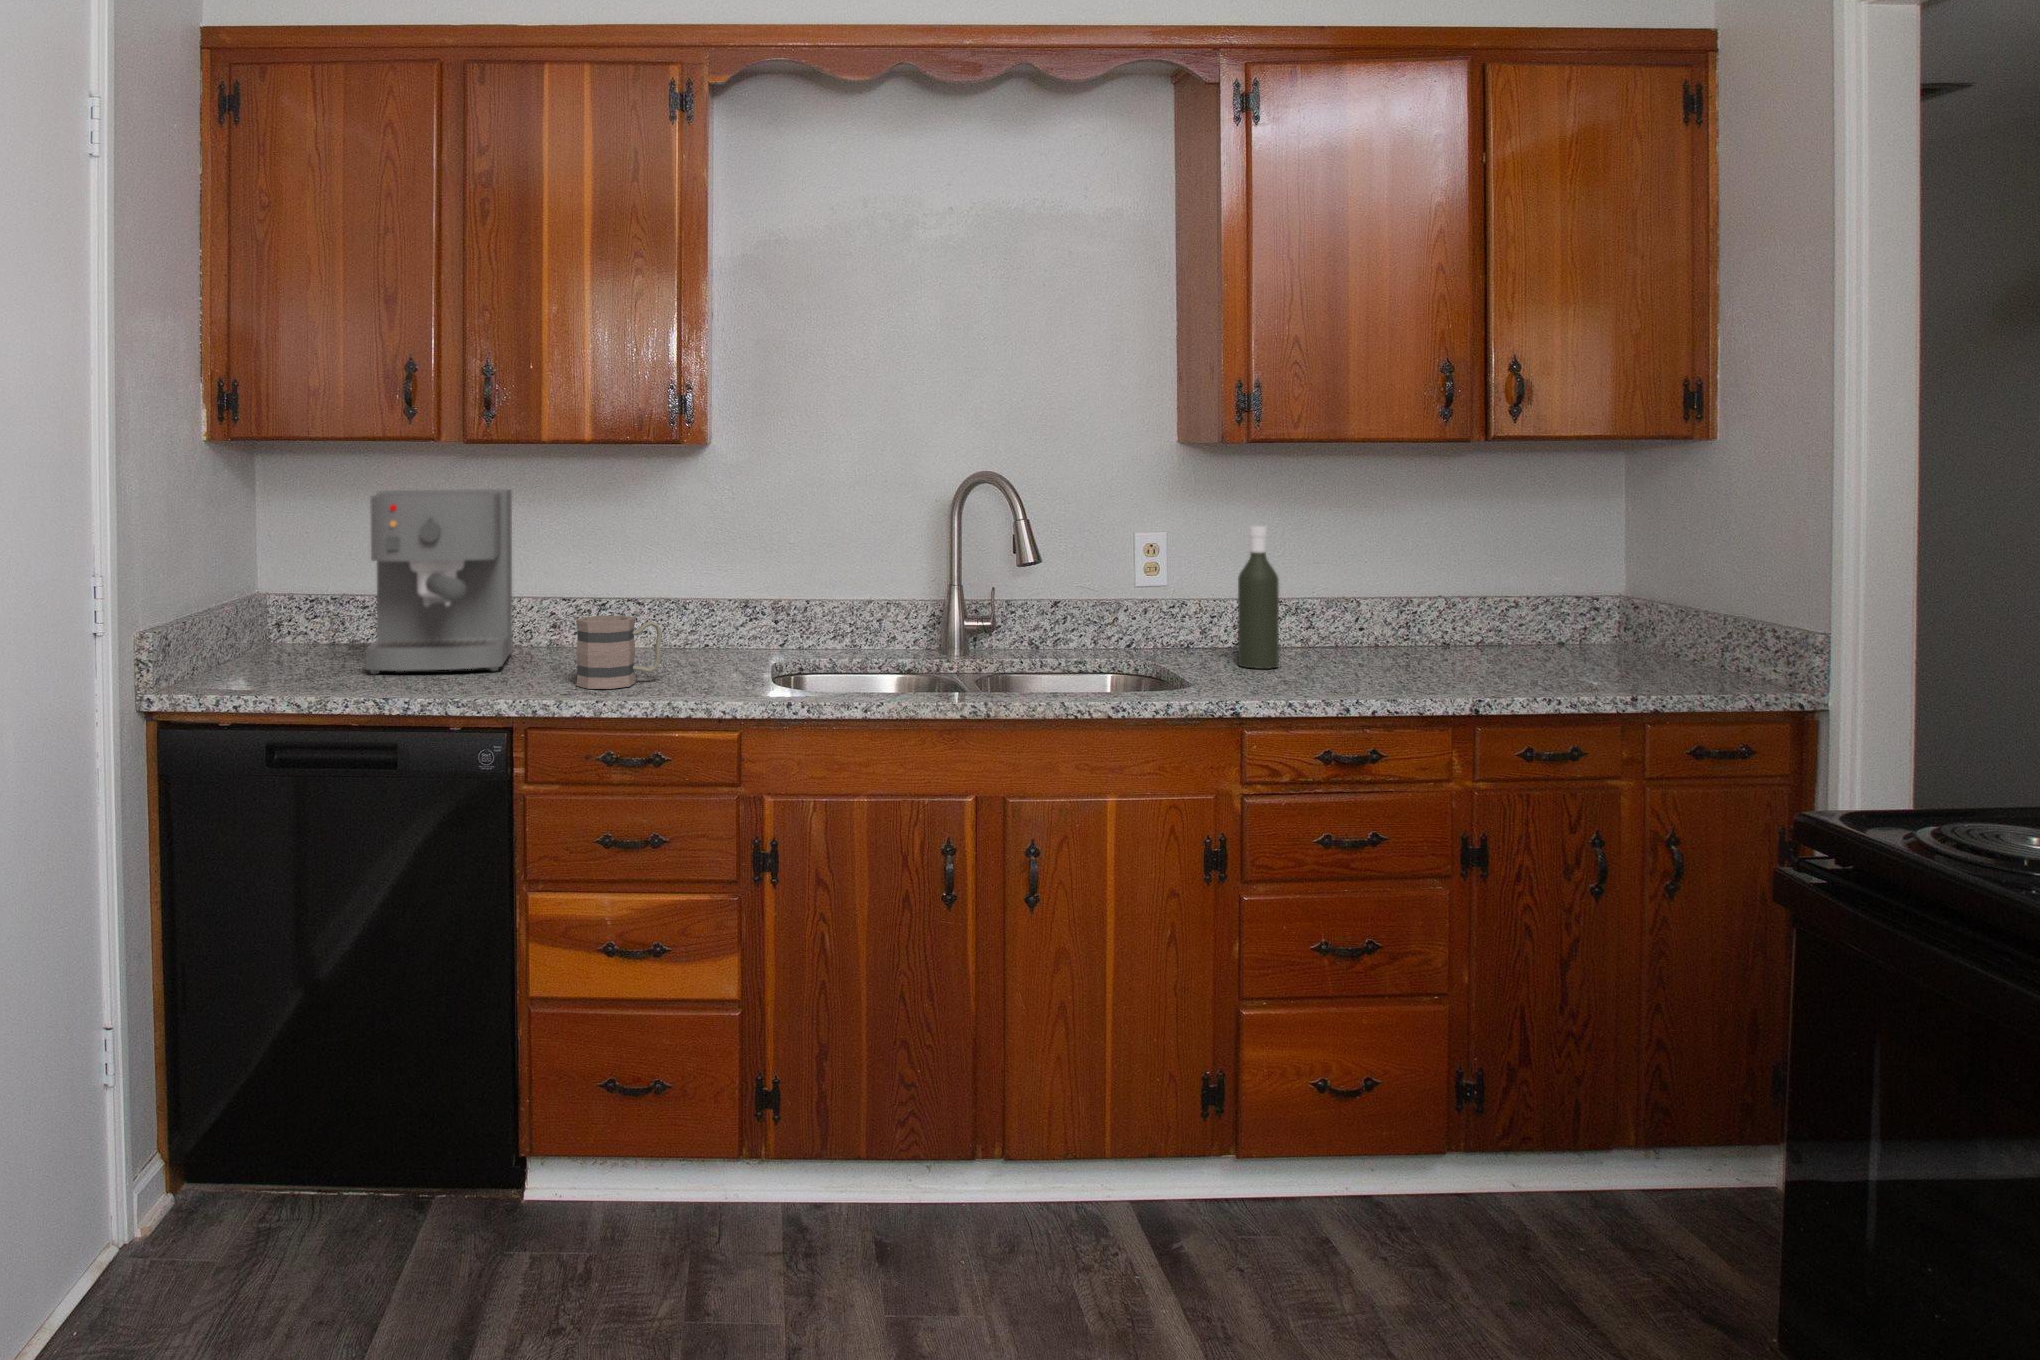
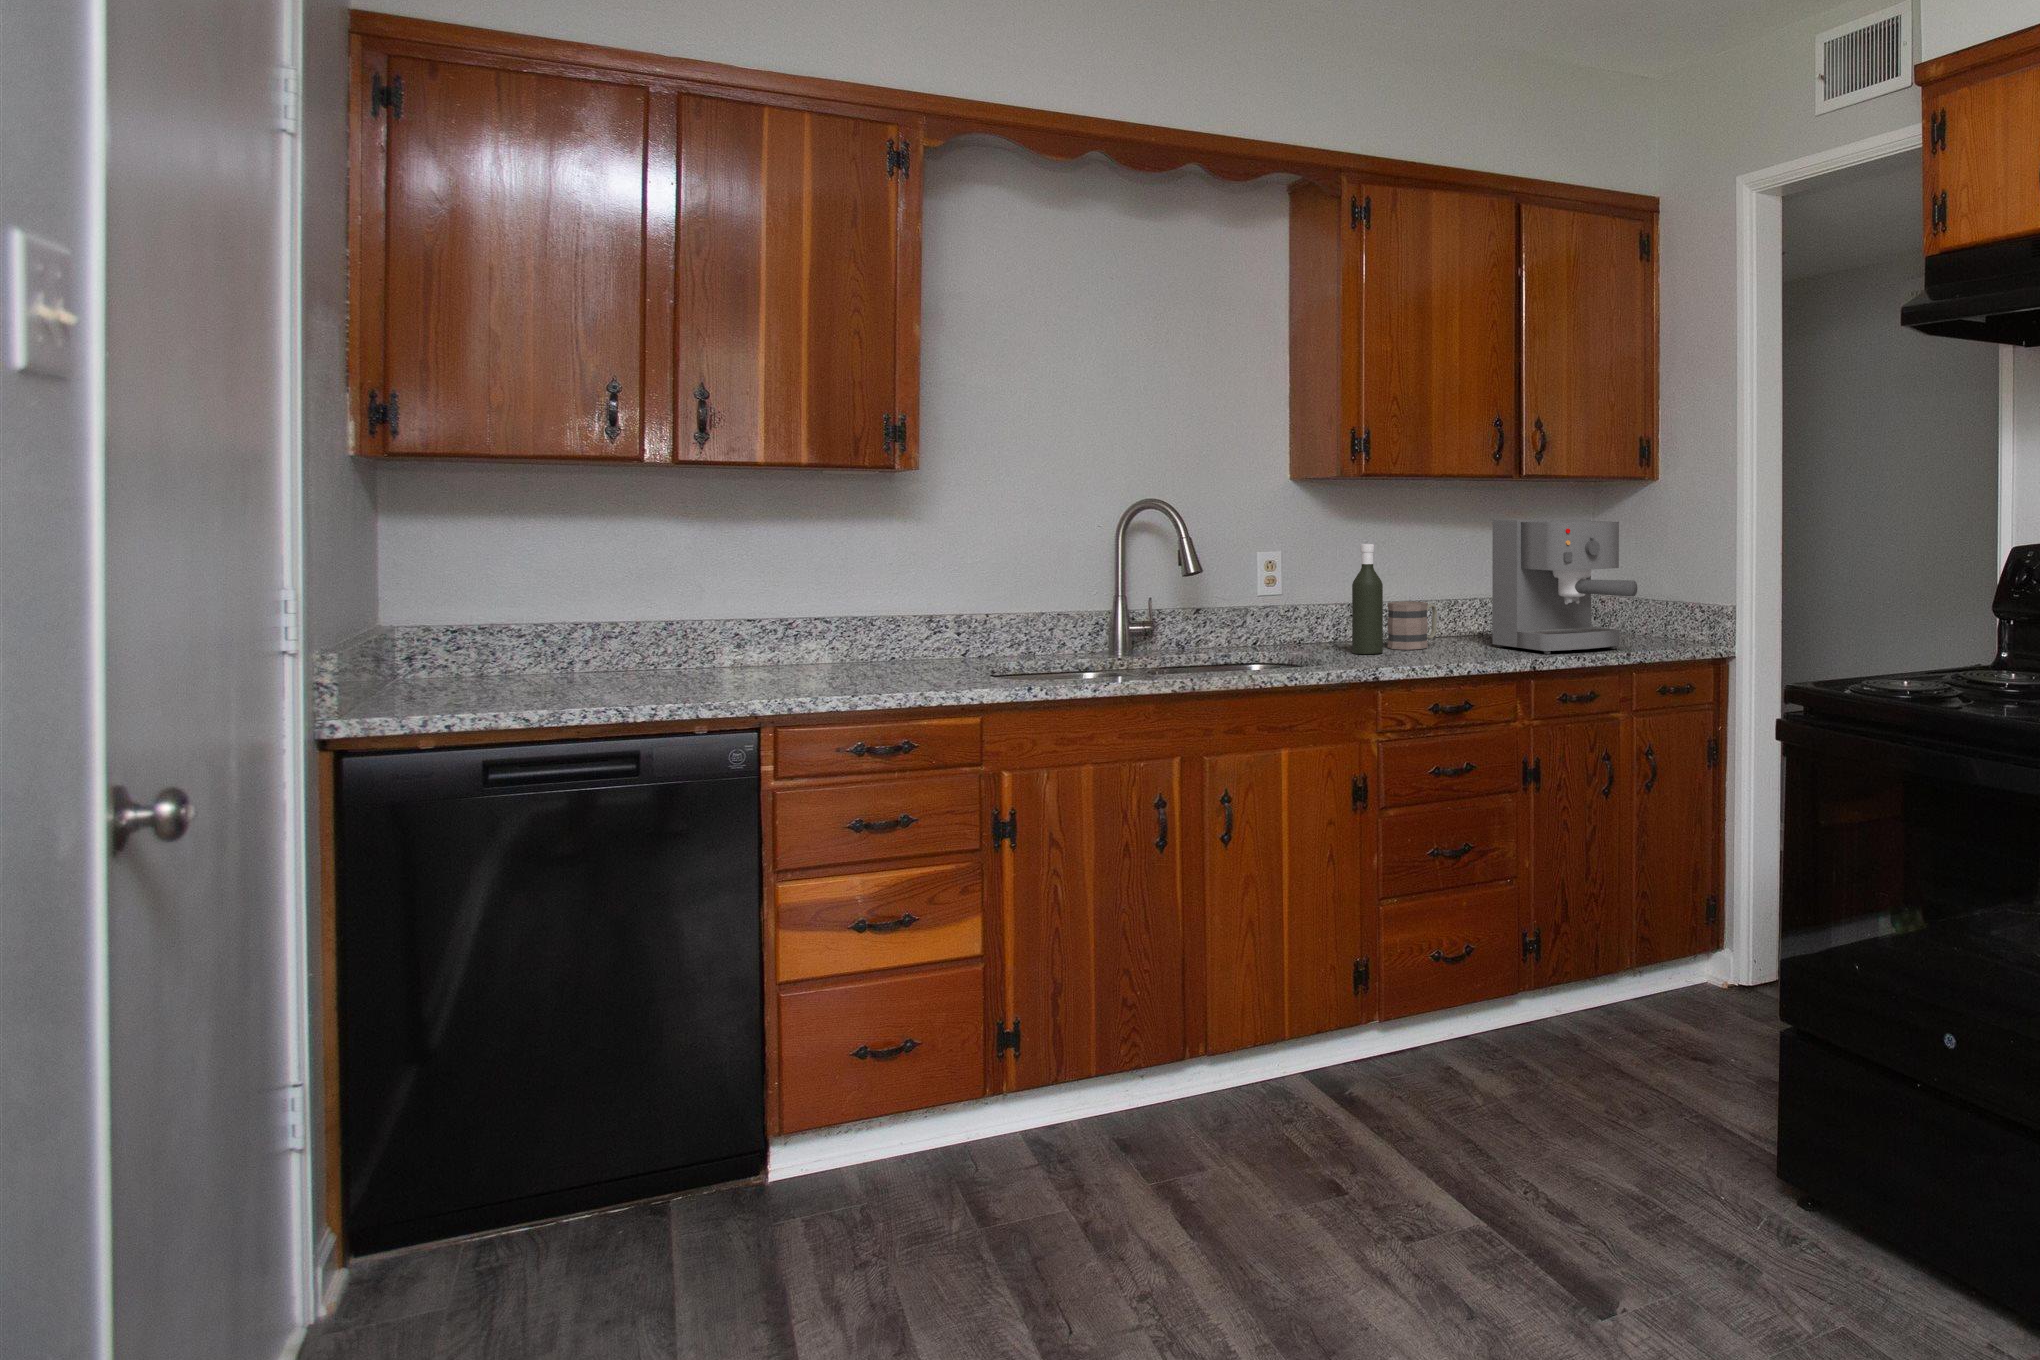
coffee maker: present [366,489,513,674] -> present [1492,519,1637,654]
mug: present [576,616,662,689] -> present [1387,601,1437,650]

